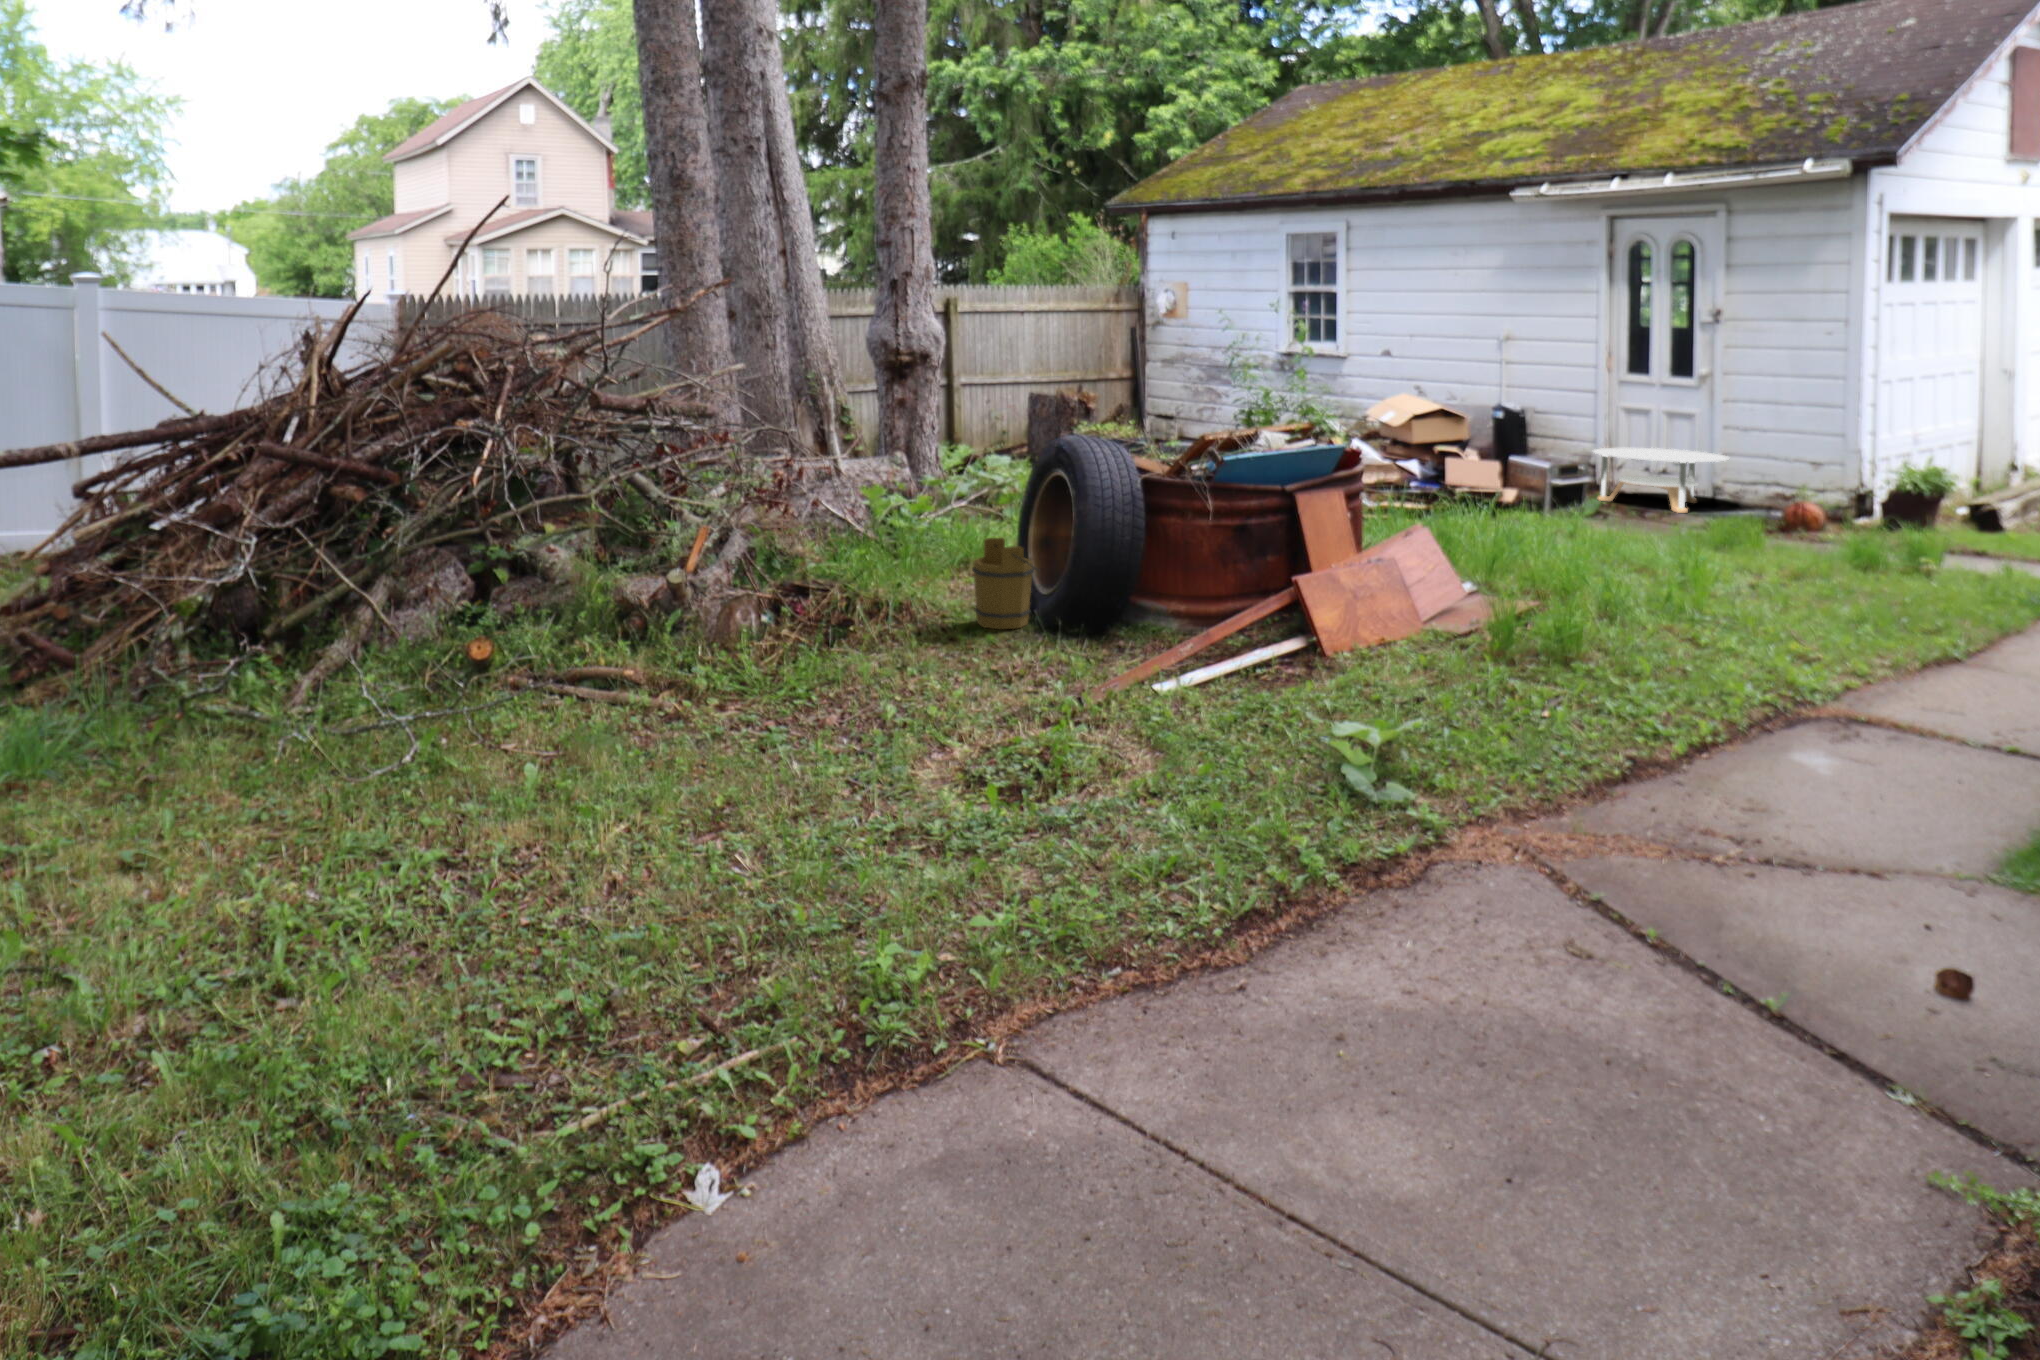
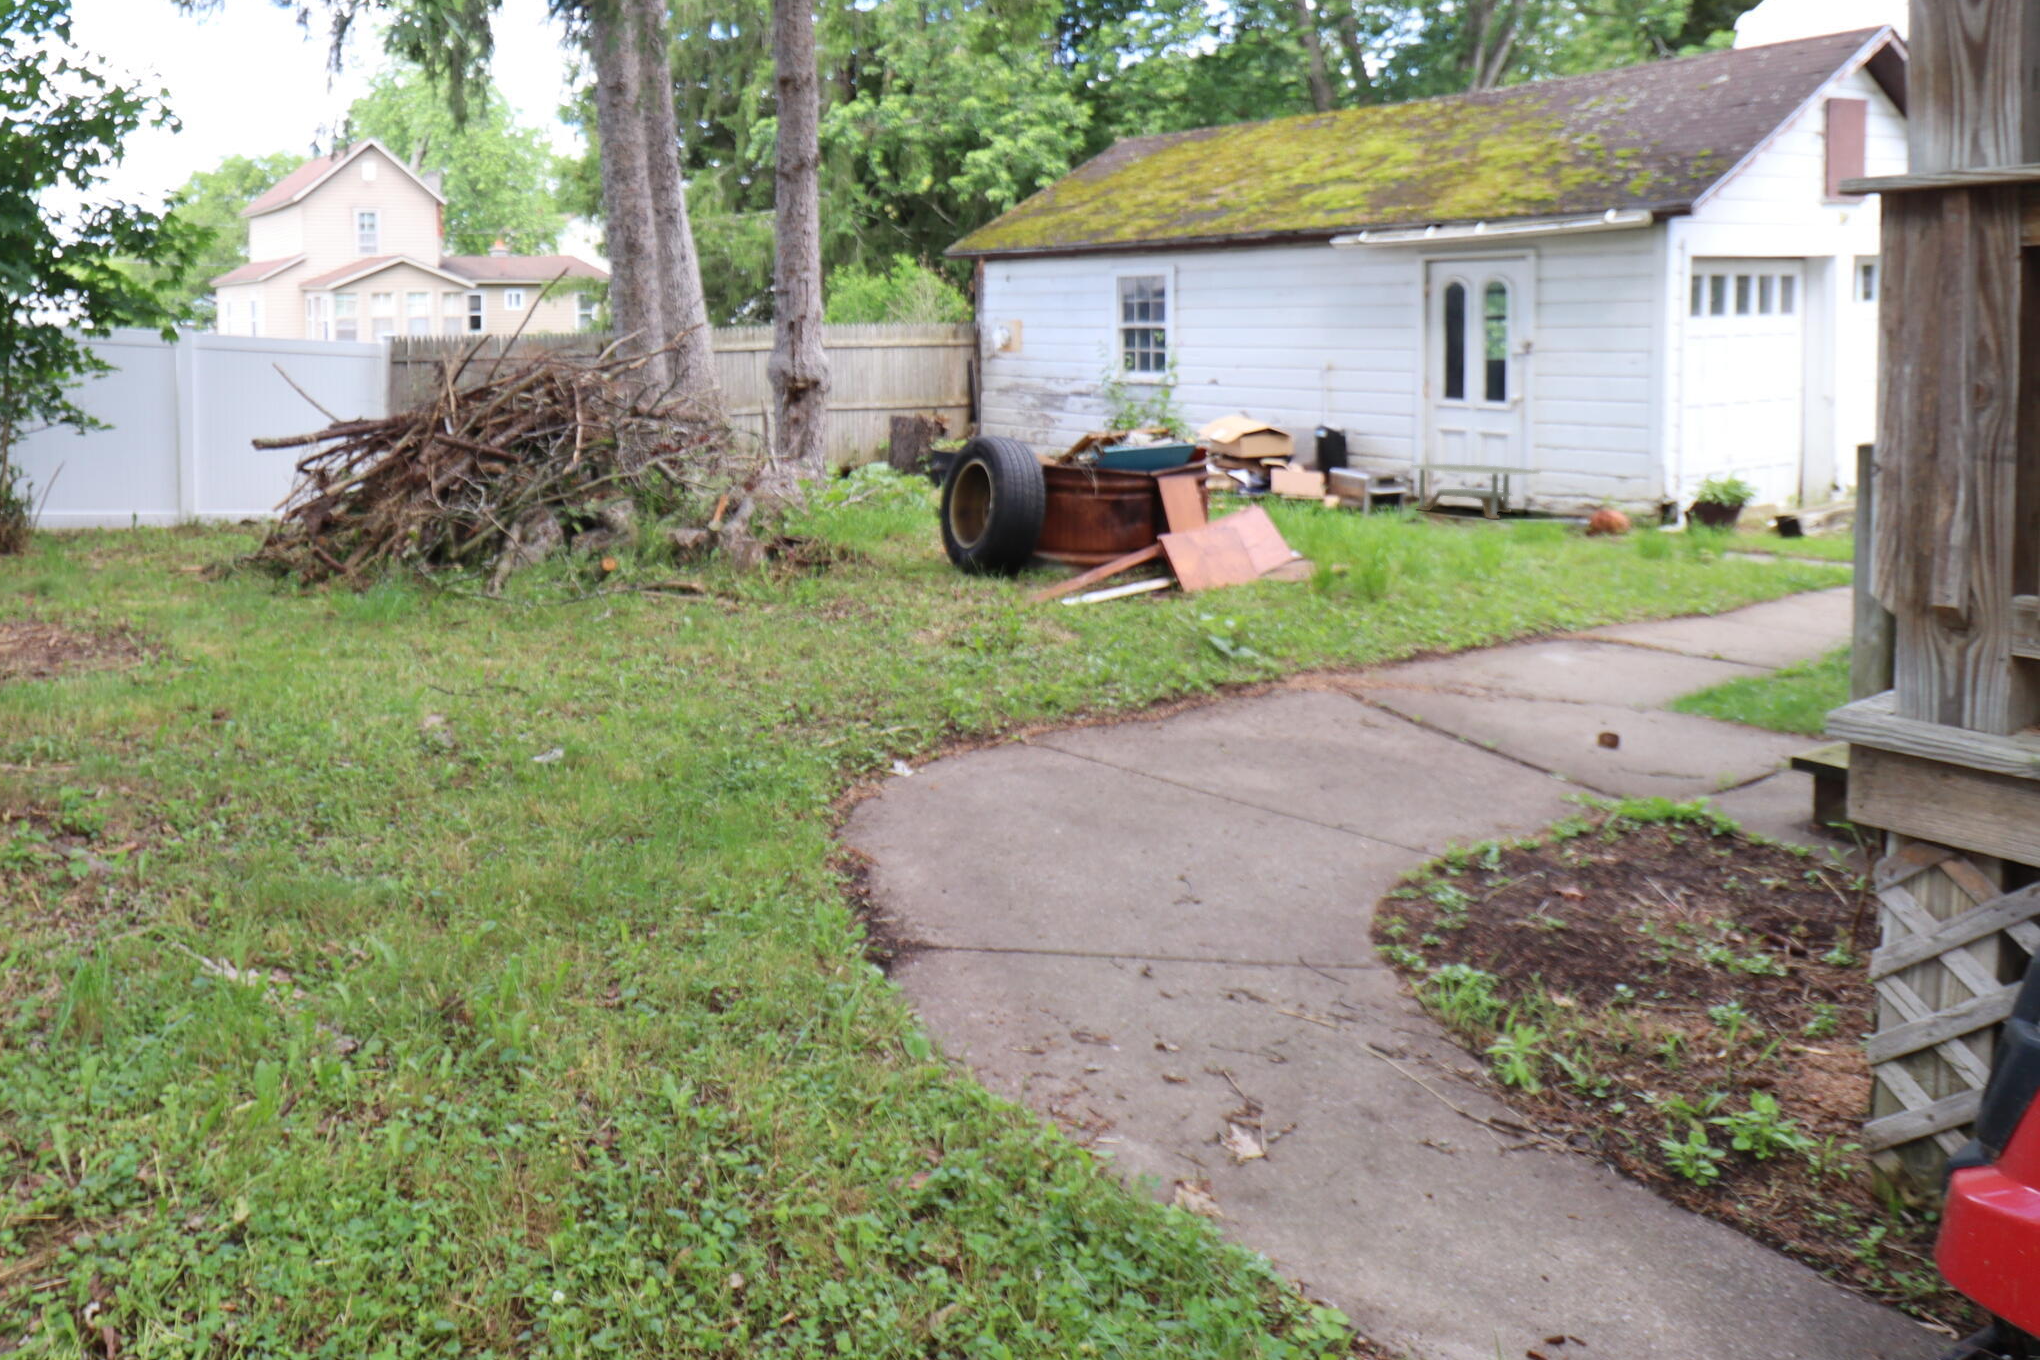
bucket: present [972,538,1038,629] -> none [910,509,960,574]

